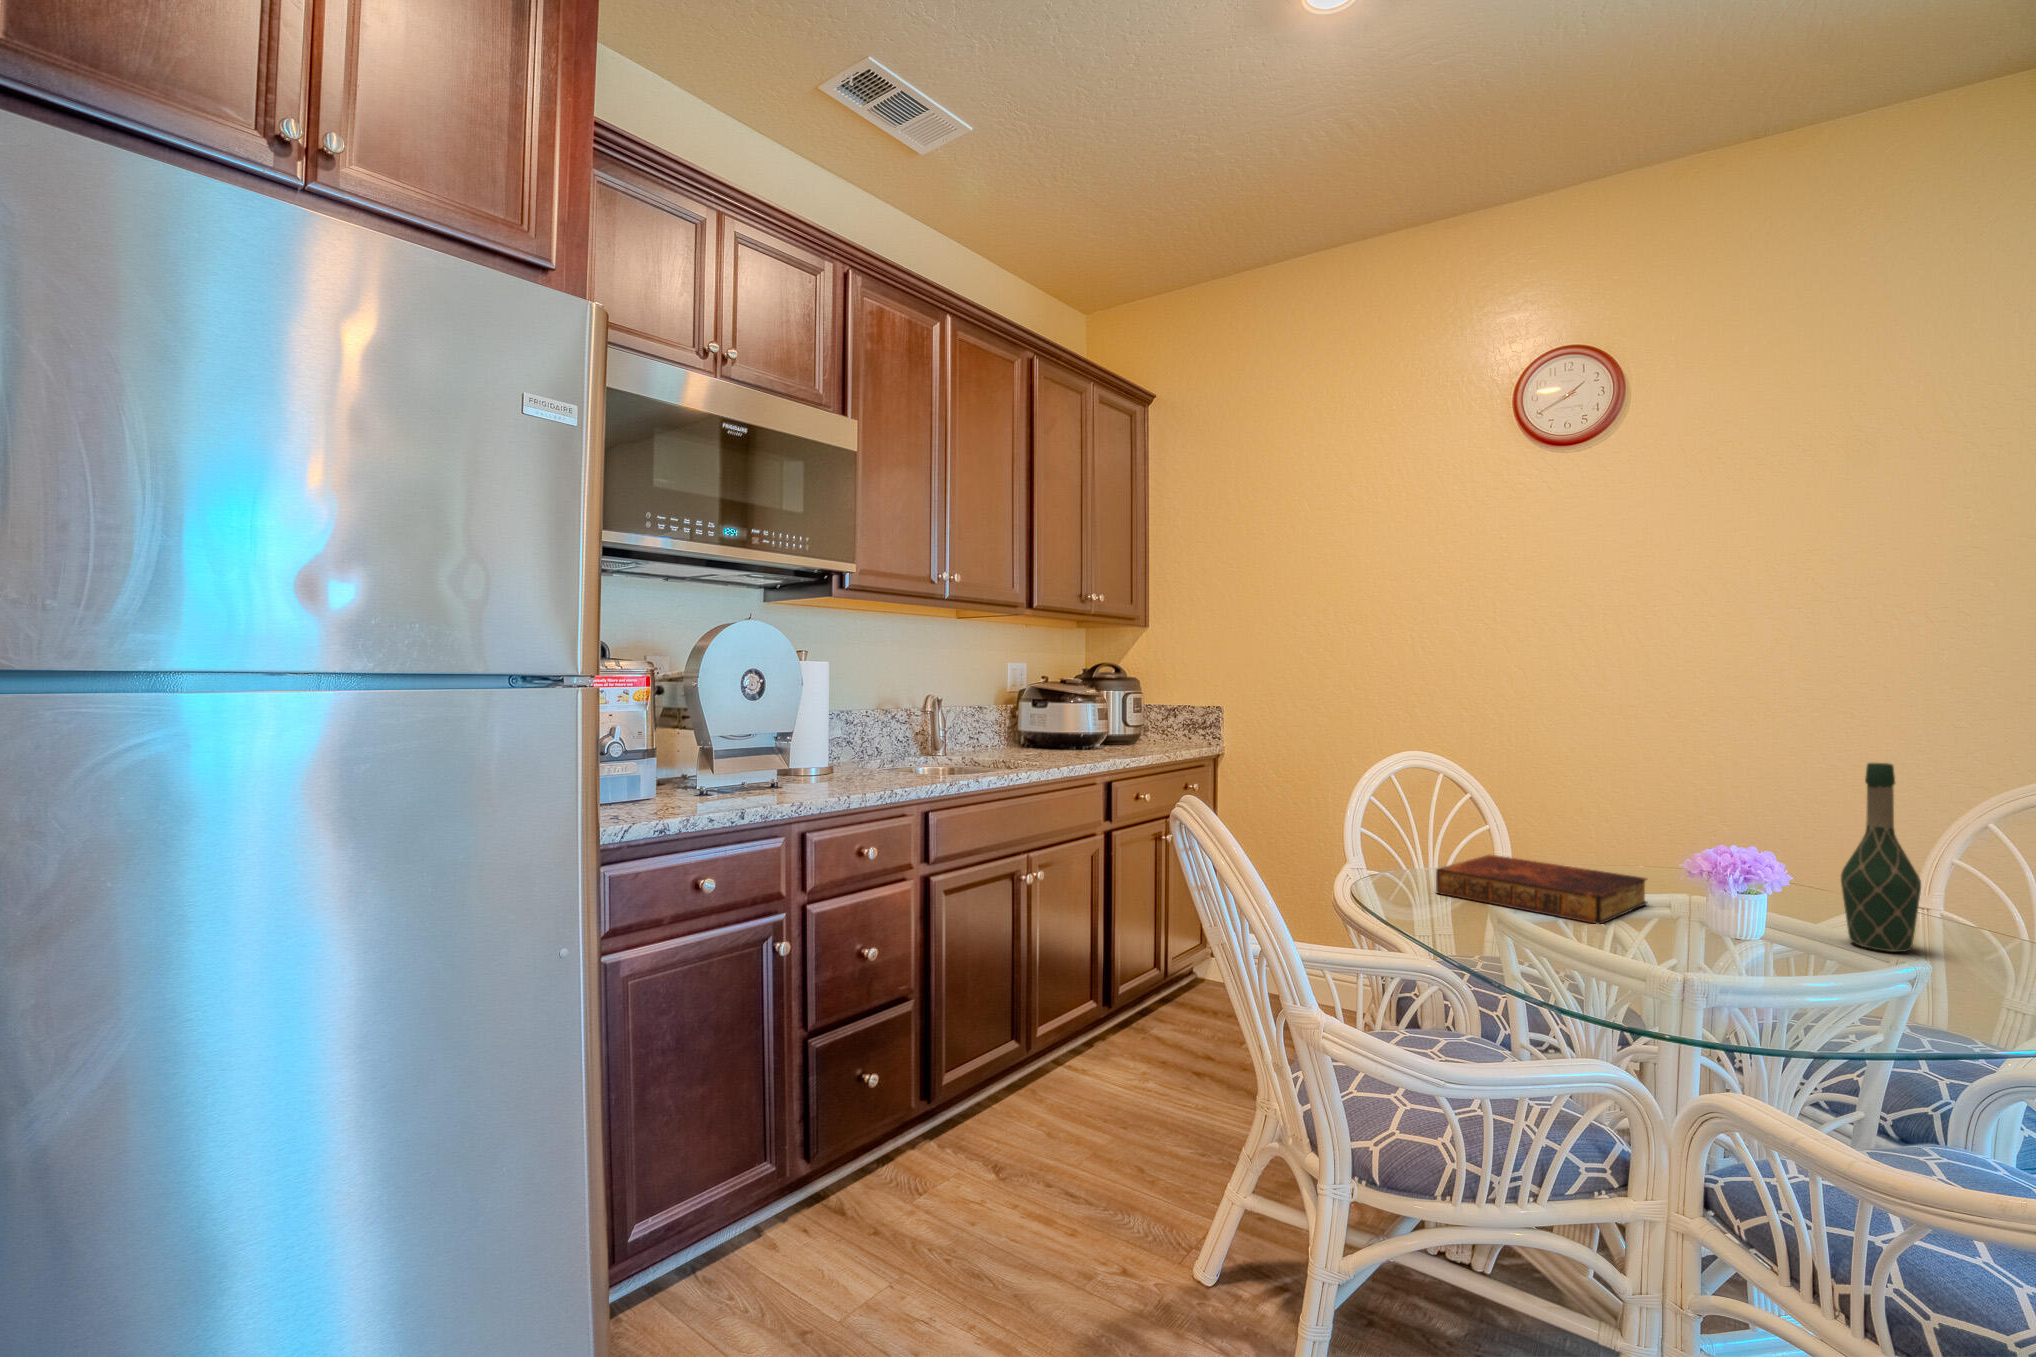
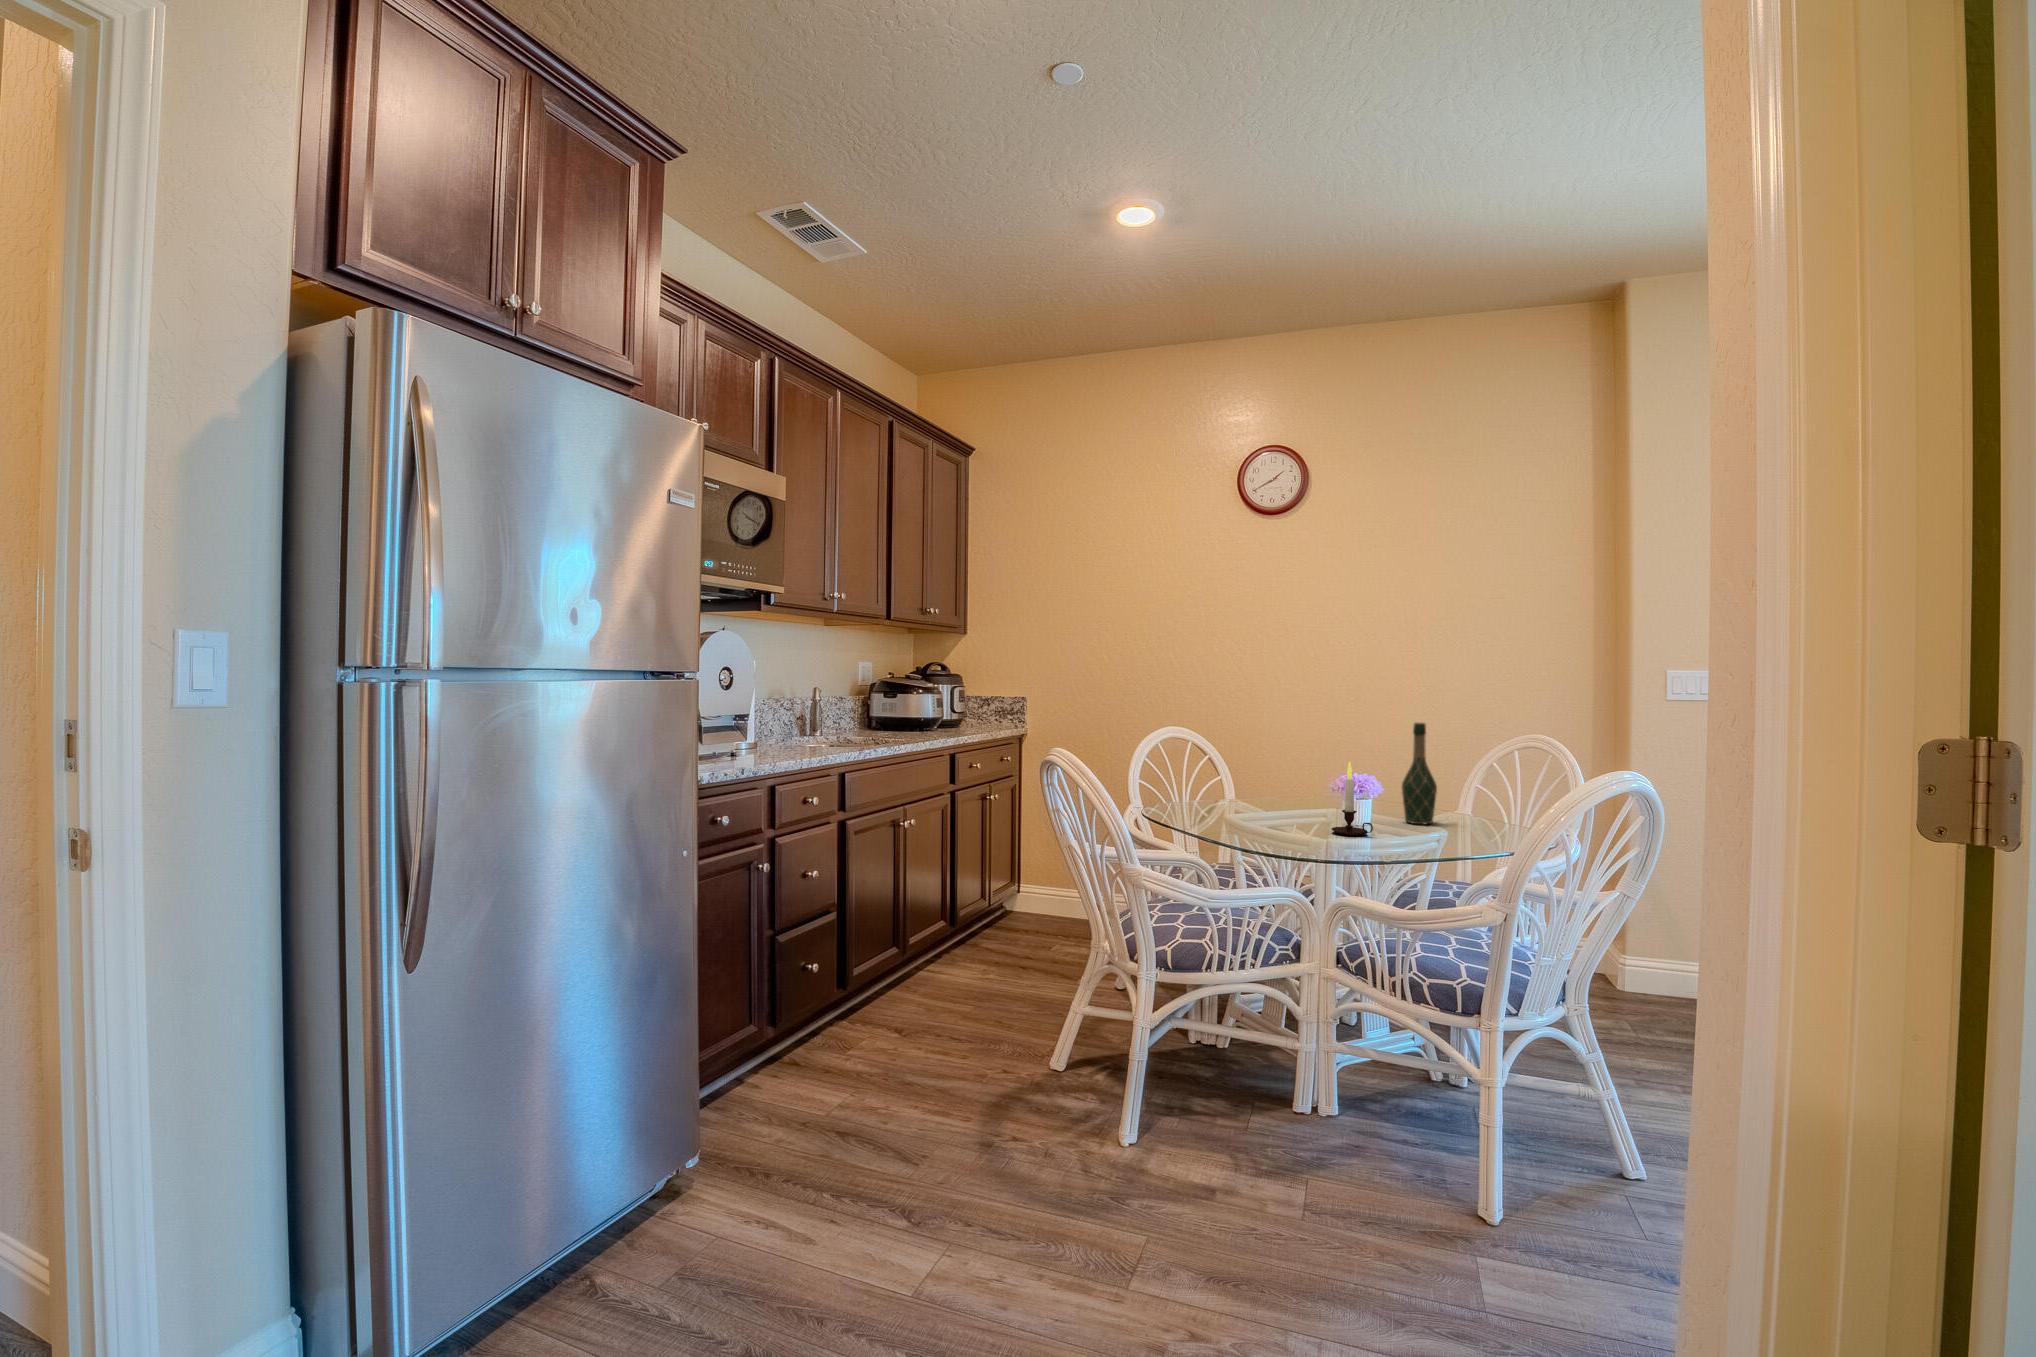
candle: none [1693,835,1785,975] -> present [1332,761,1373,835]
book: present [1436,855,1647,924] -> none [1193,788,1309,821]

